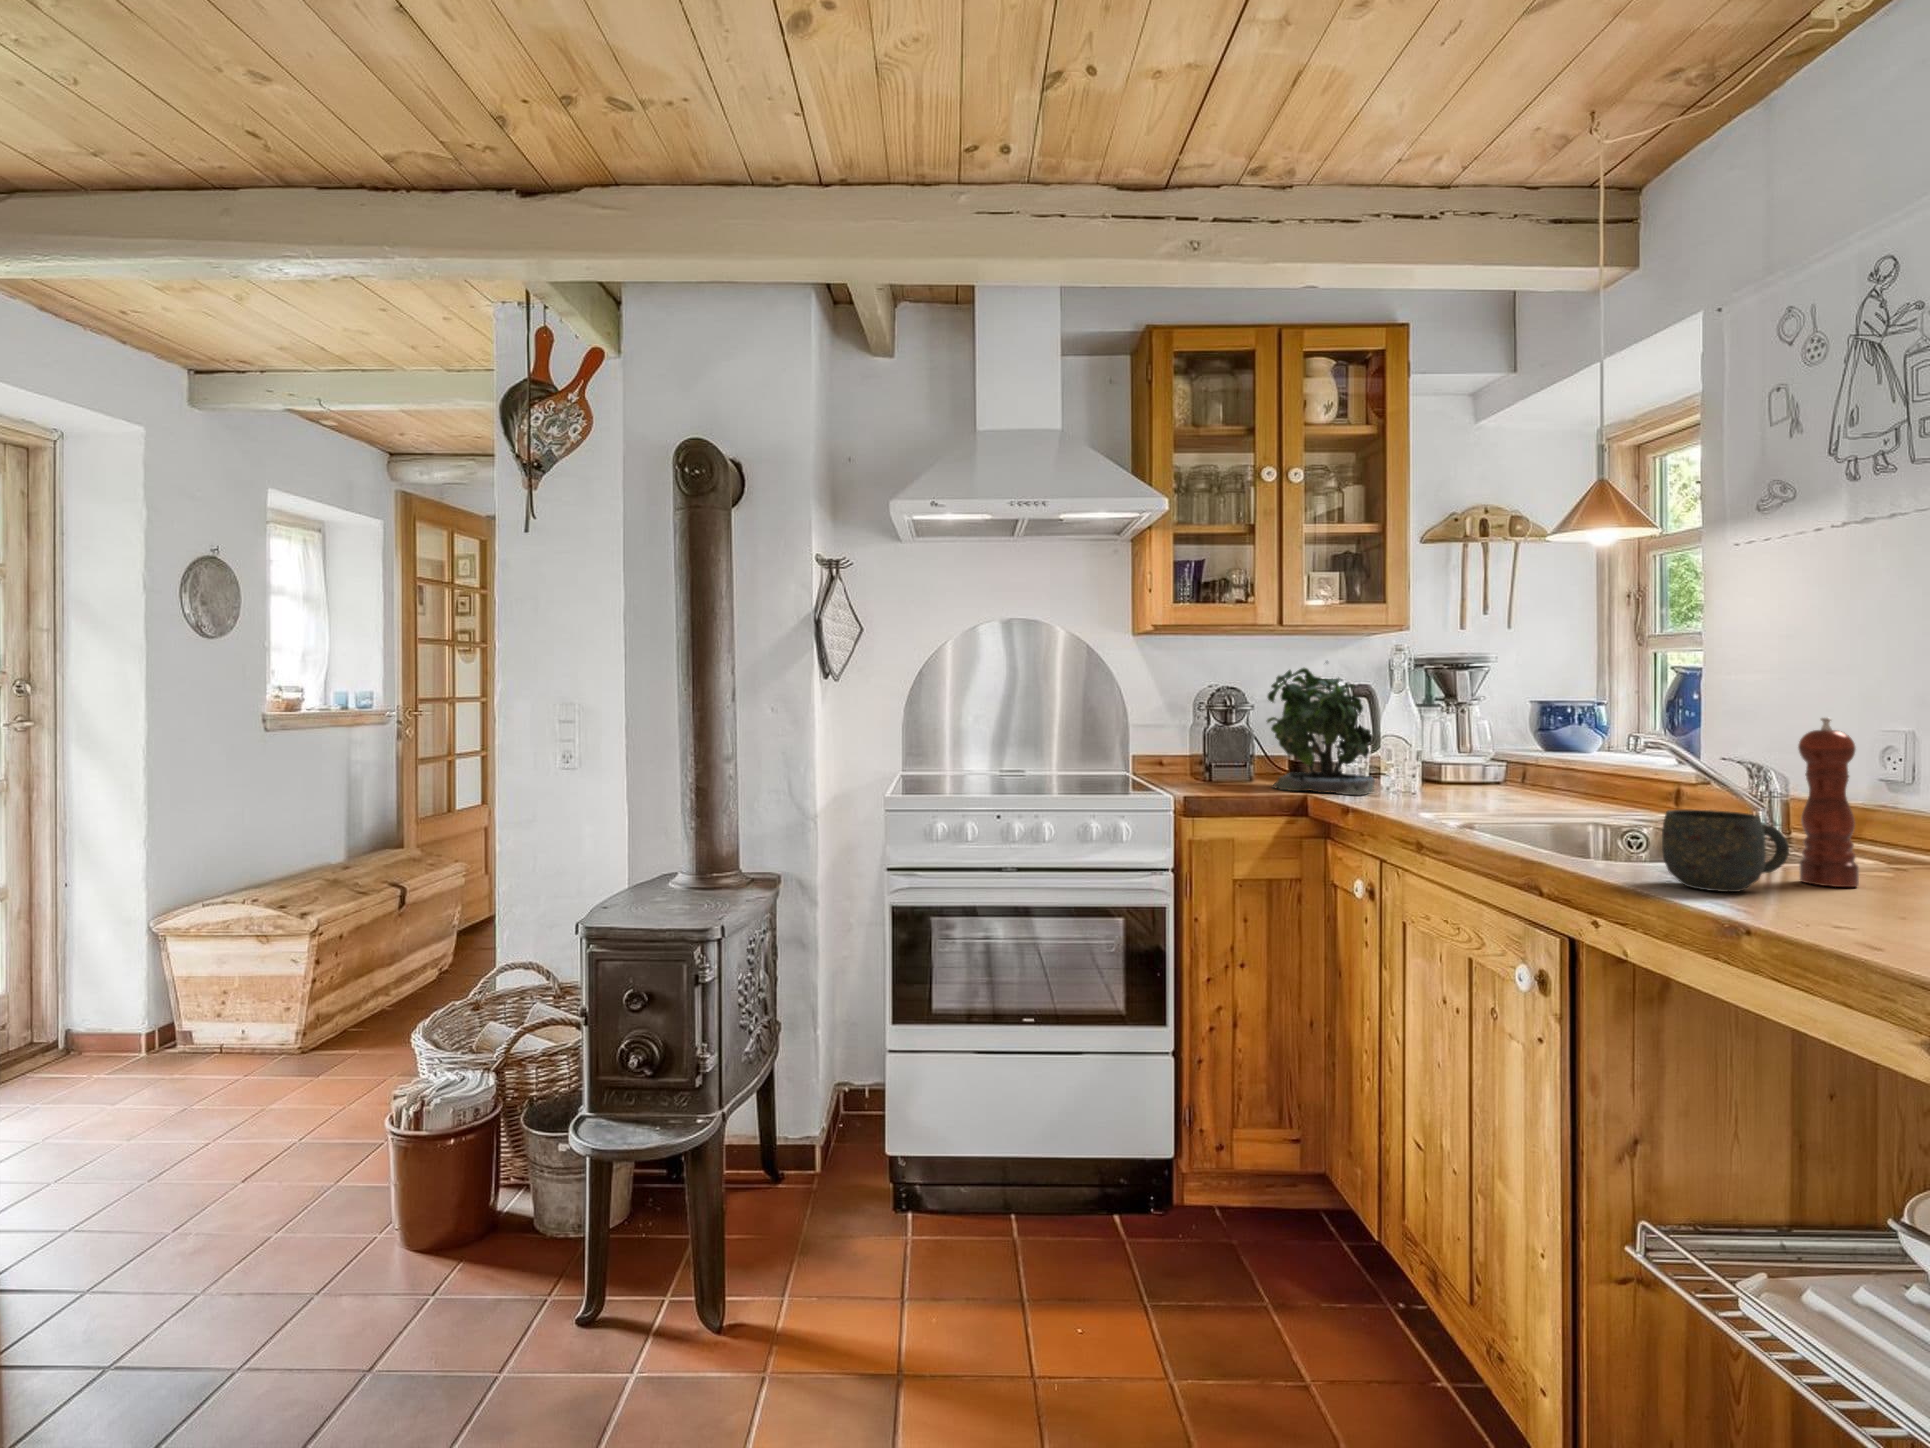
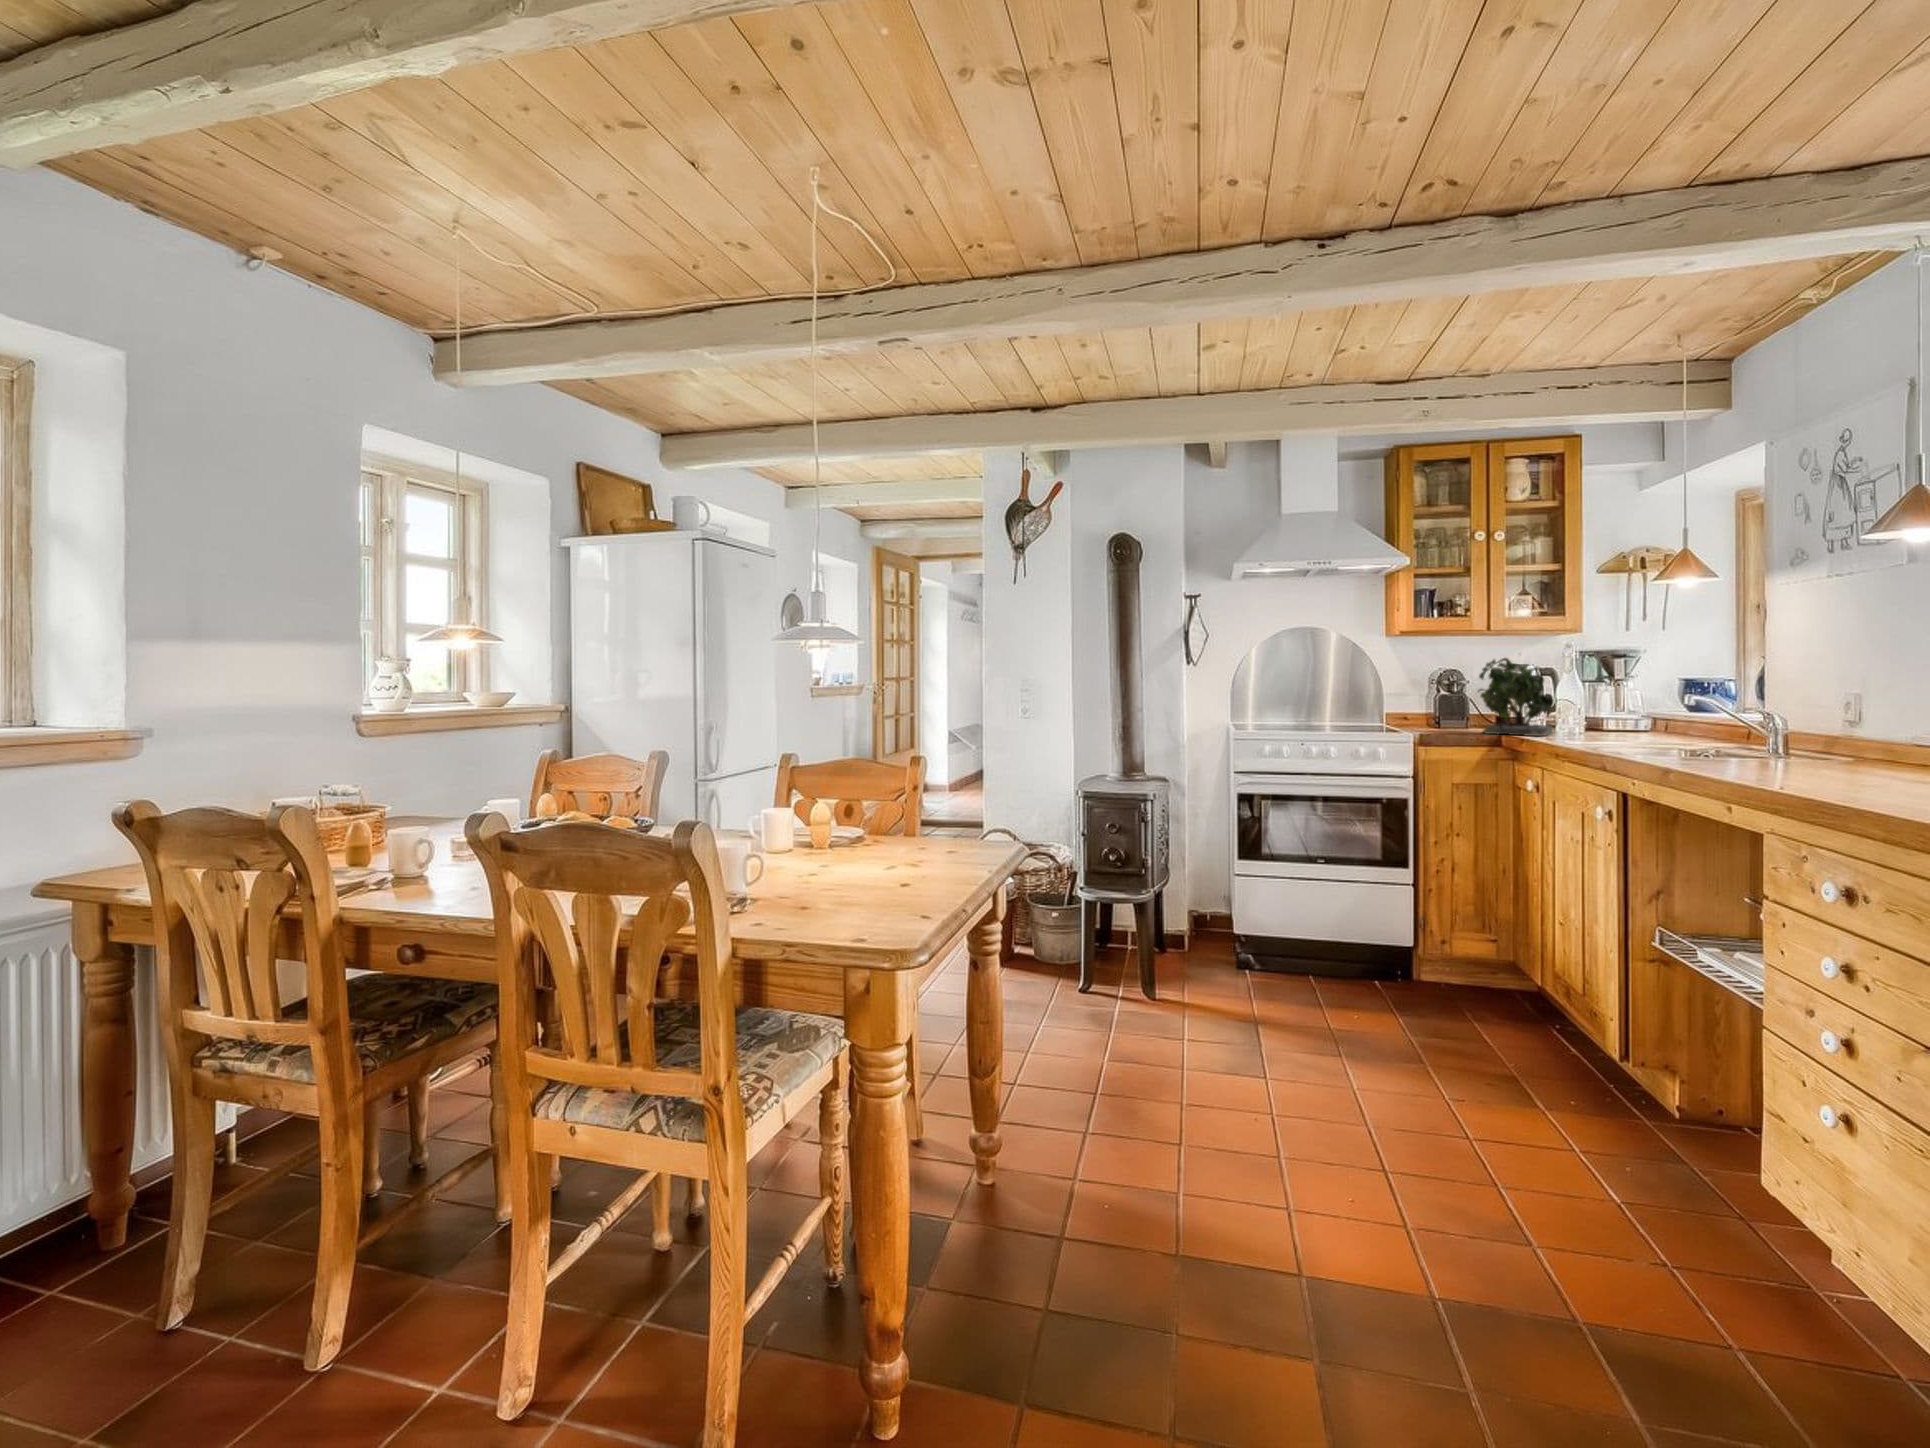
pepper mill: present [1798,718,1859,887] -> none [1747,683,1776,764]
mug: present [1662,810,1789,892] -> none [1666,727,1731,764]

